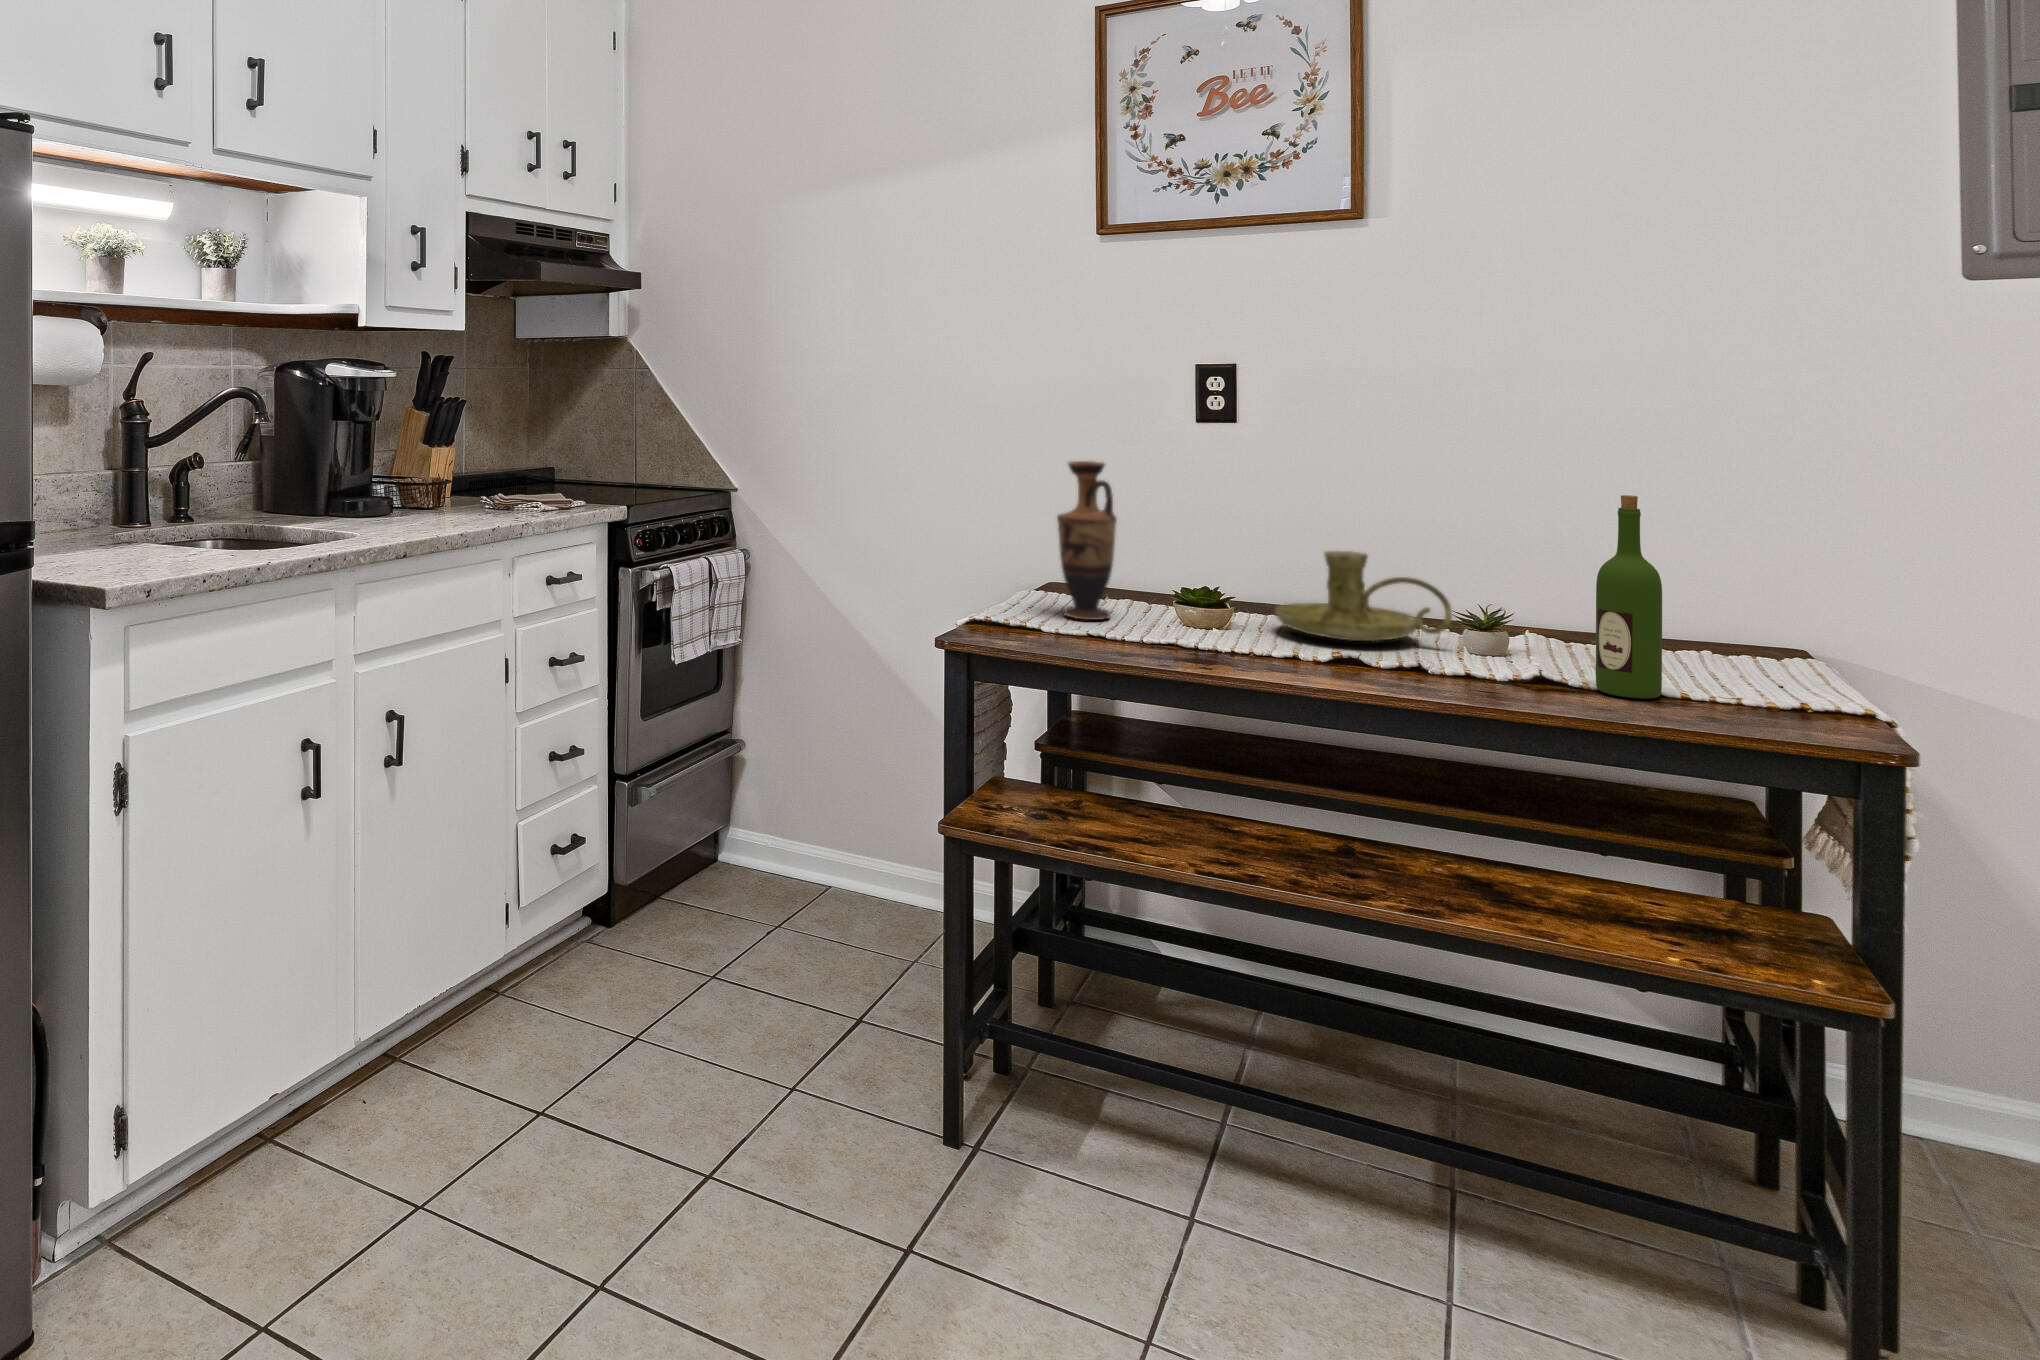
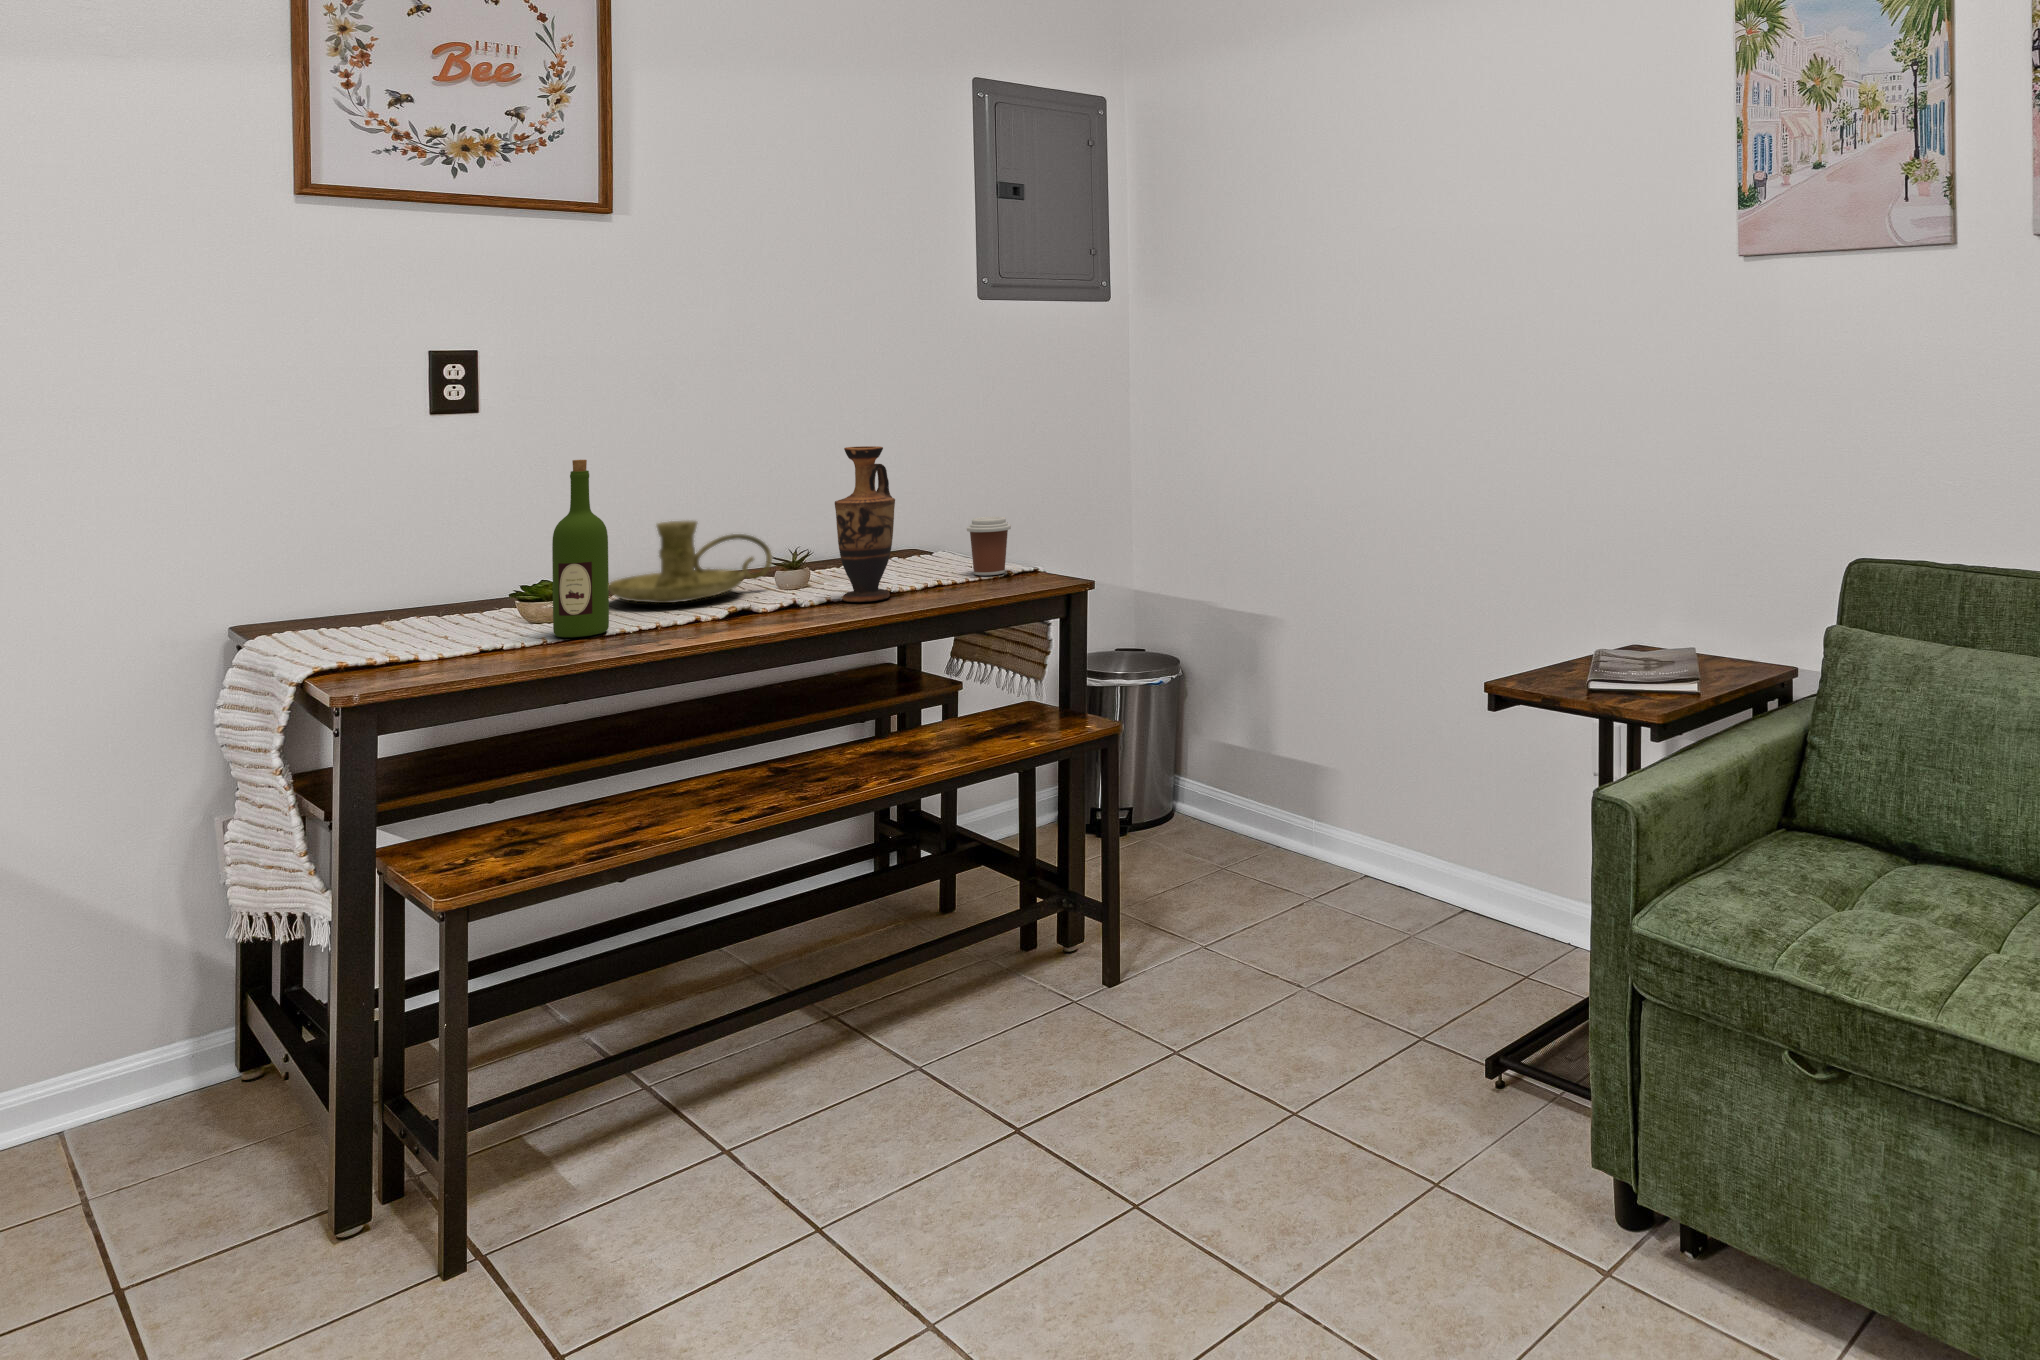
vase: present [1057,461,1117,620] -> present [835,446,895,602]
wine bottle: present [1596,495,1662,699] -> present [552,460,609,637]
coffee cup: none [1720,619,1802,710] -> present [967,517,1011,575]

